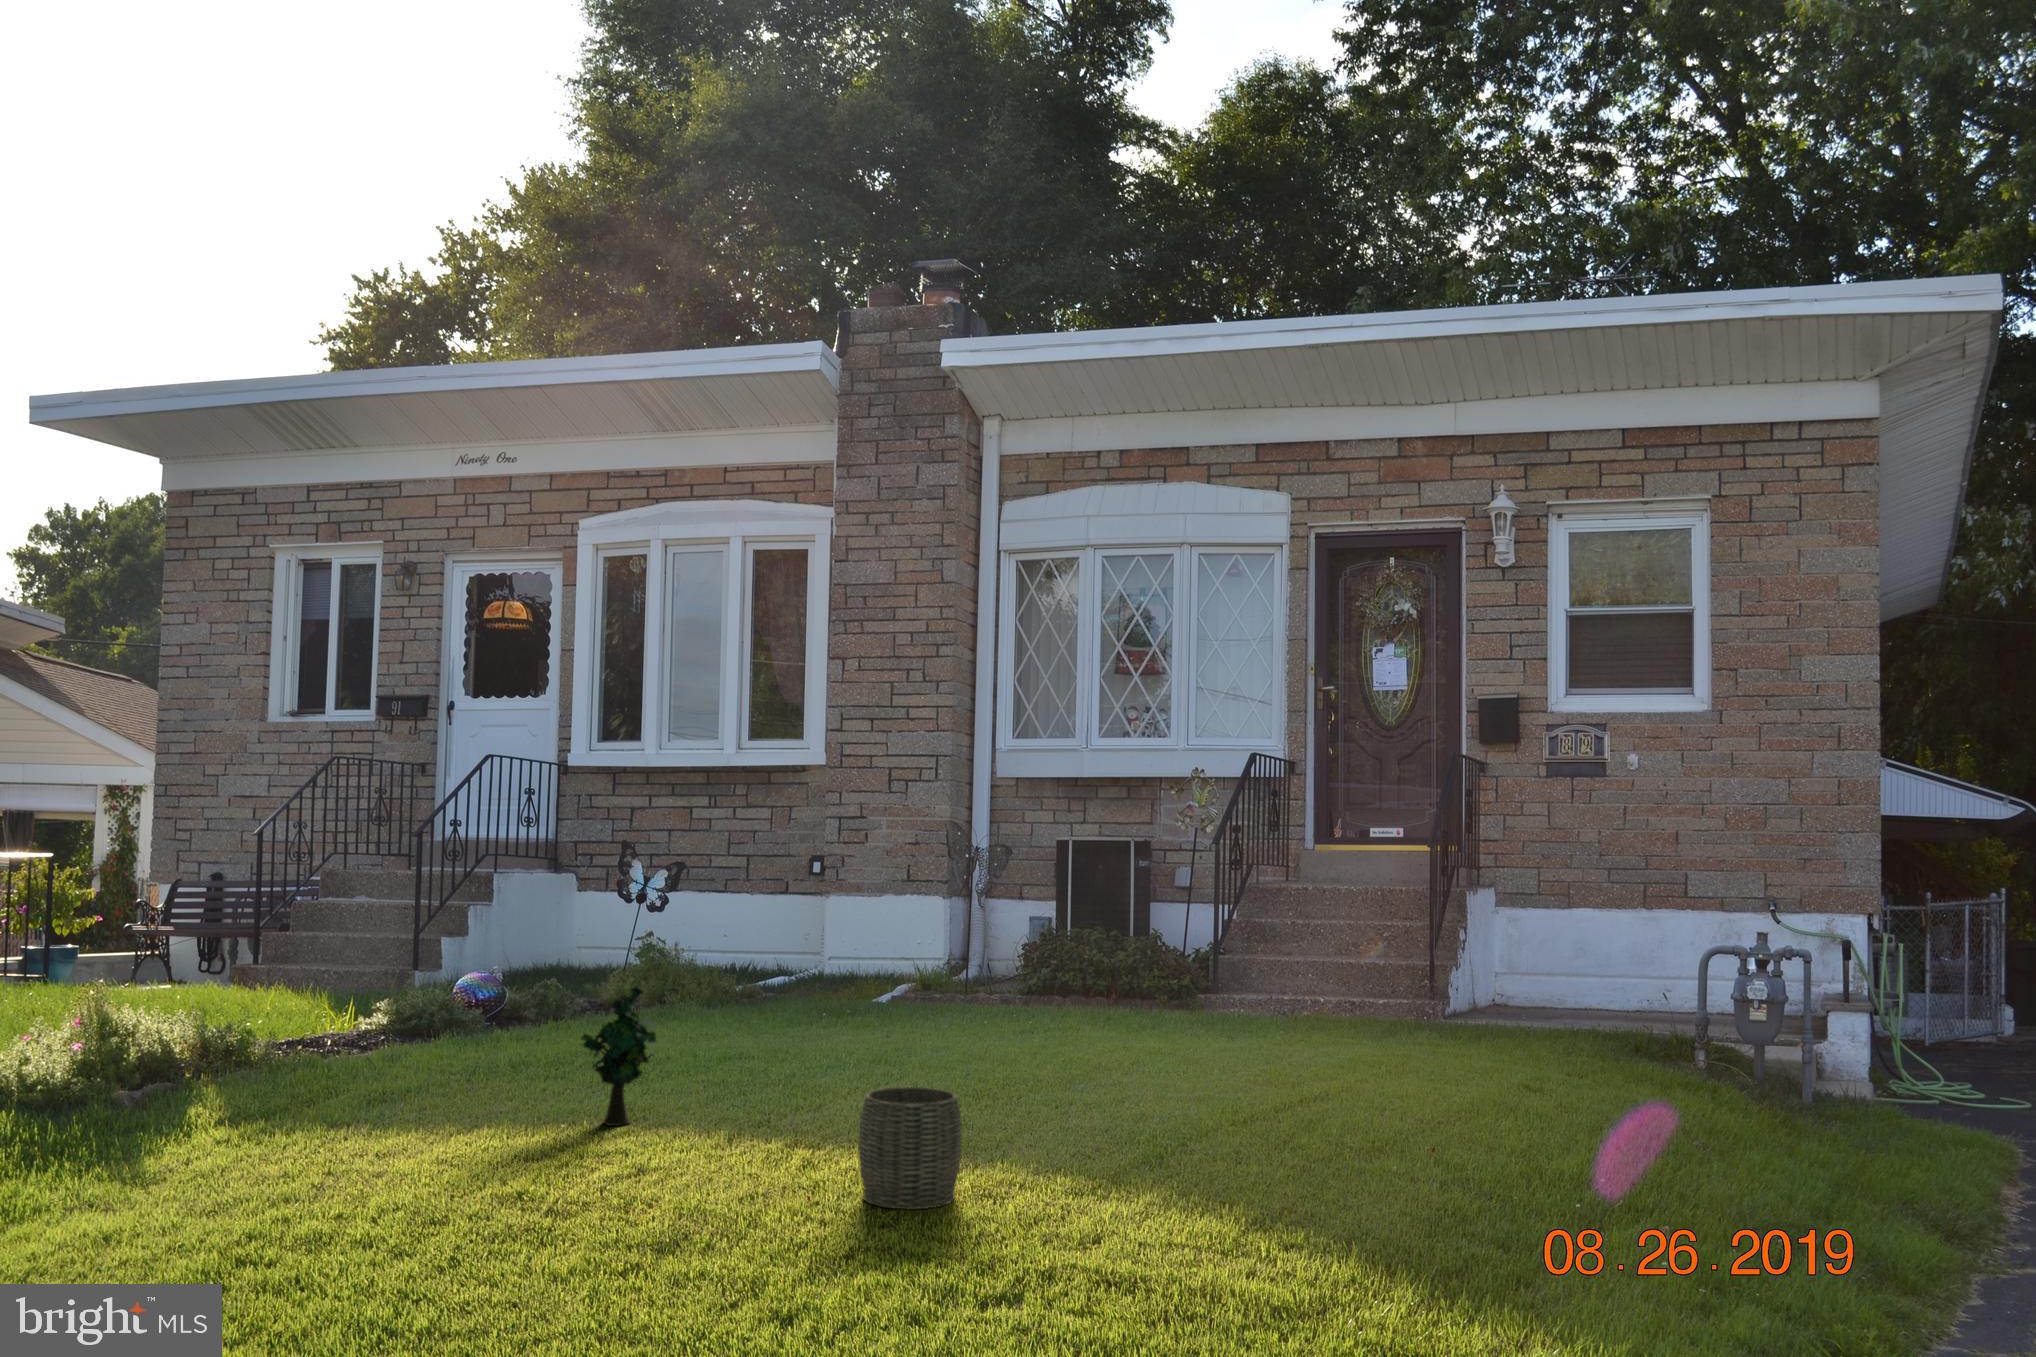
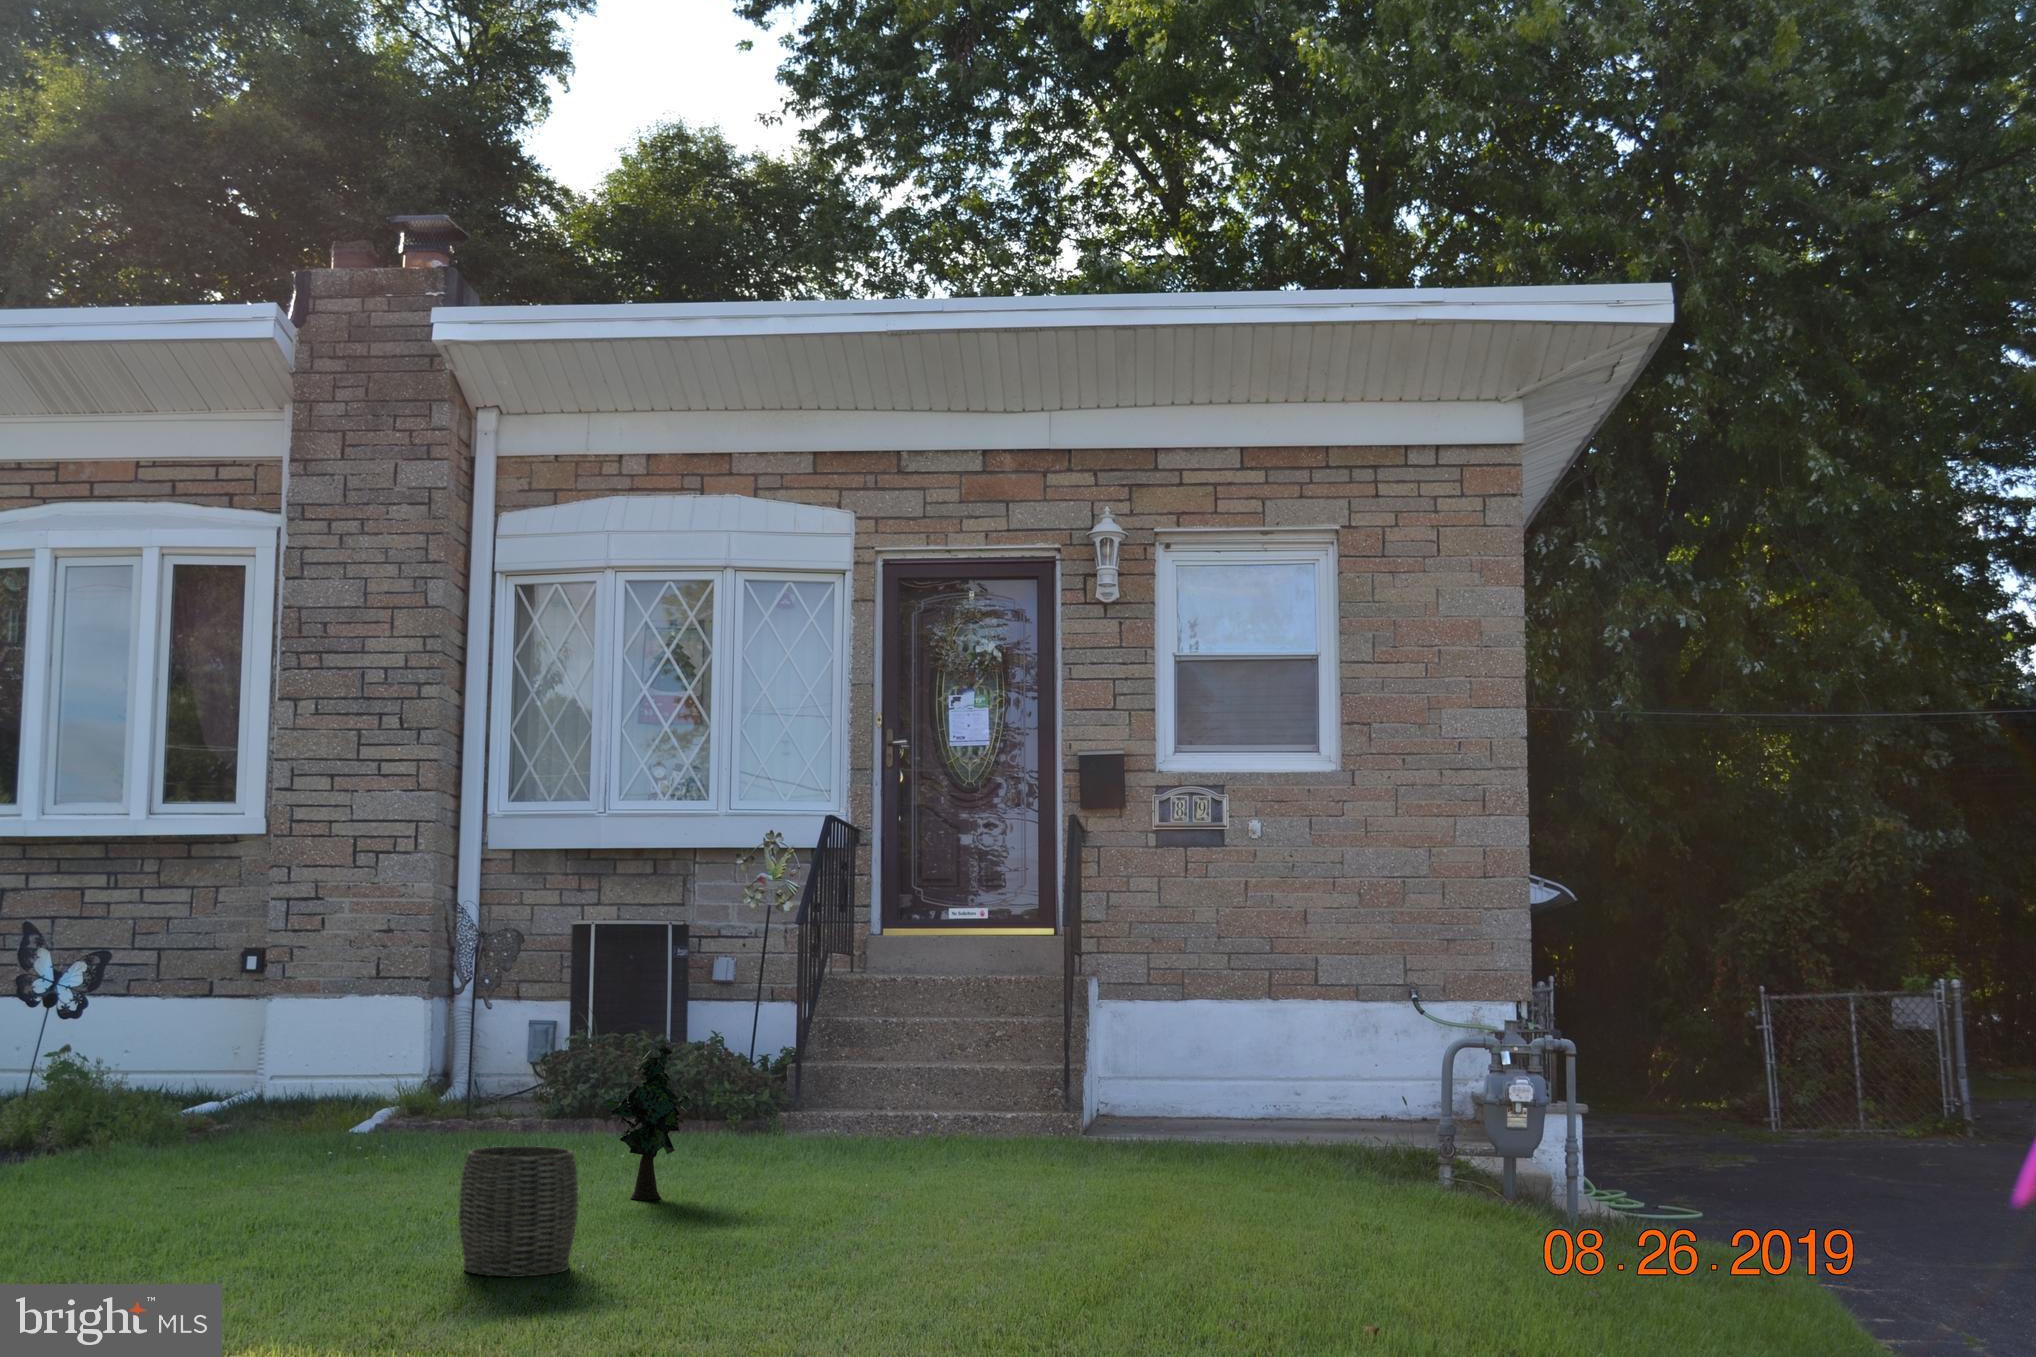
decorative plant: present [581,987,656,1126] -> present [604,1046,691,1200]

